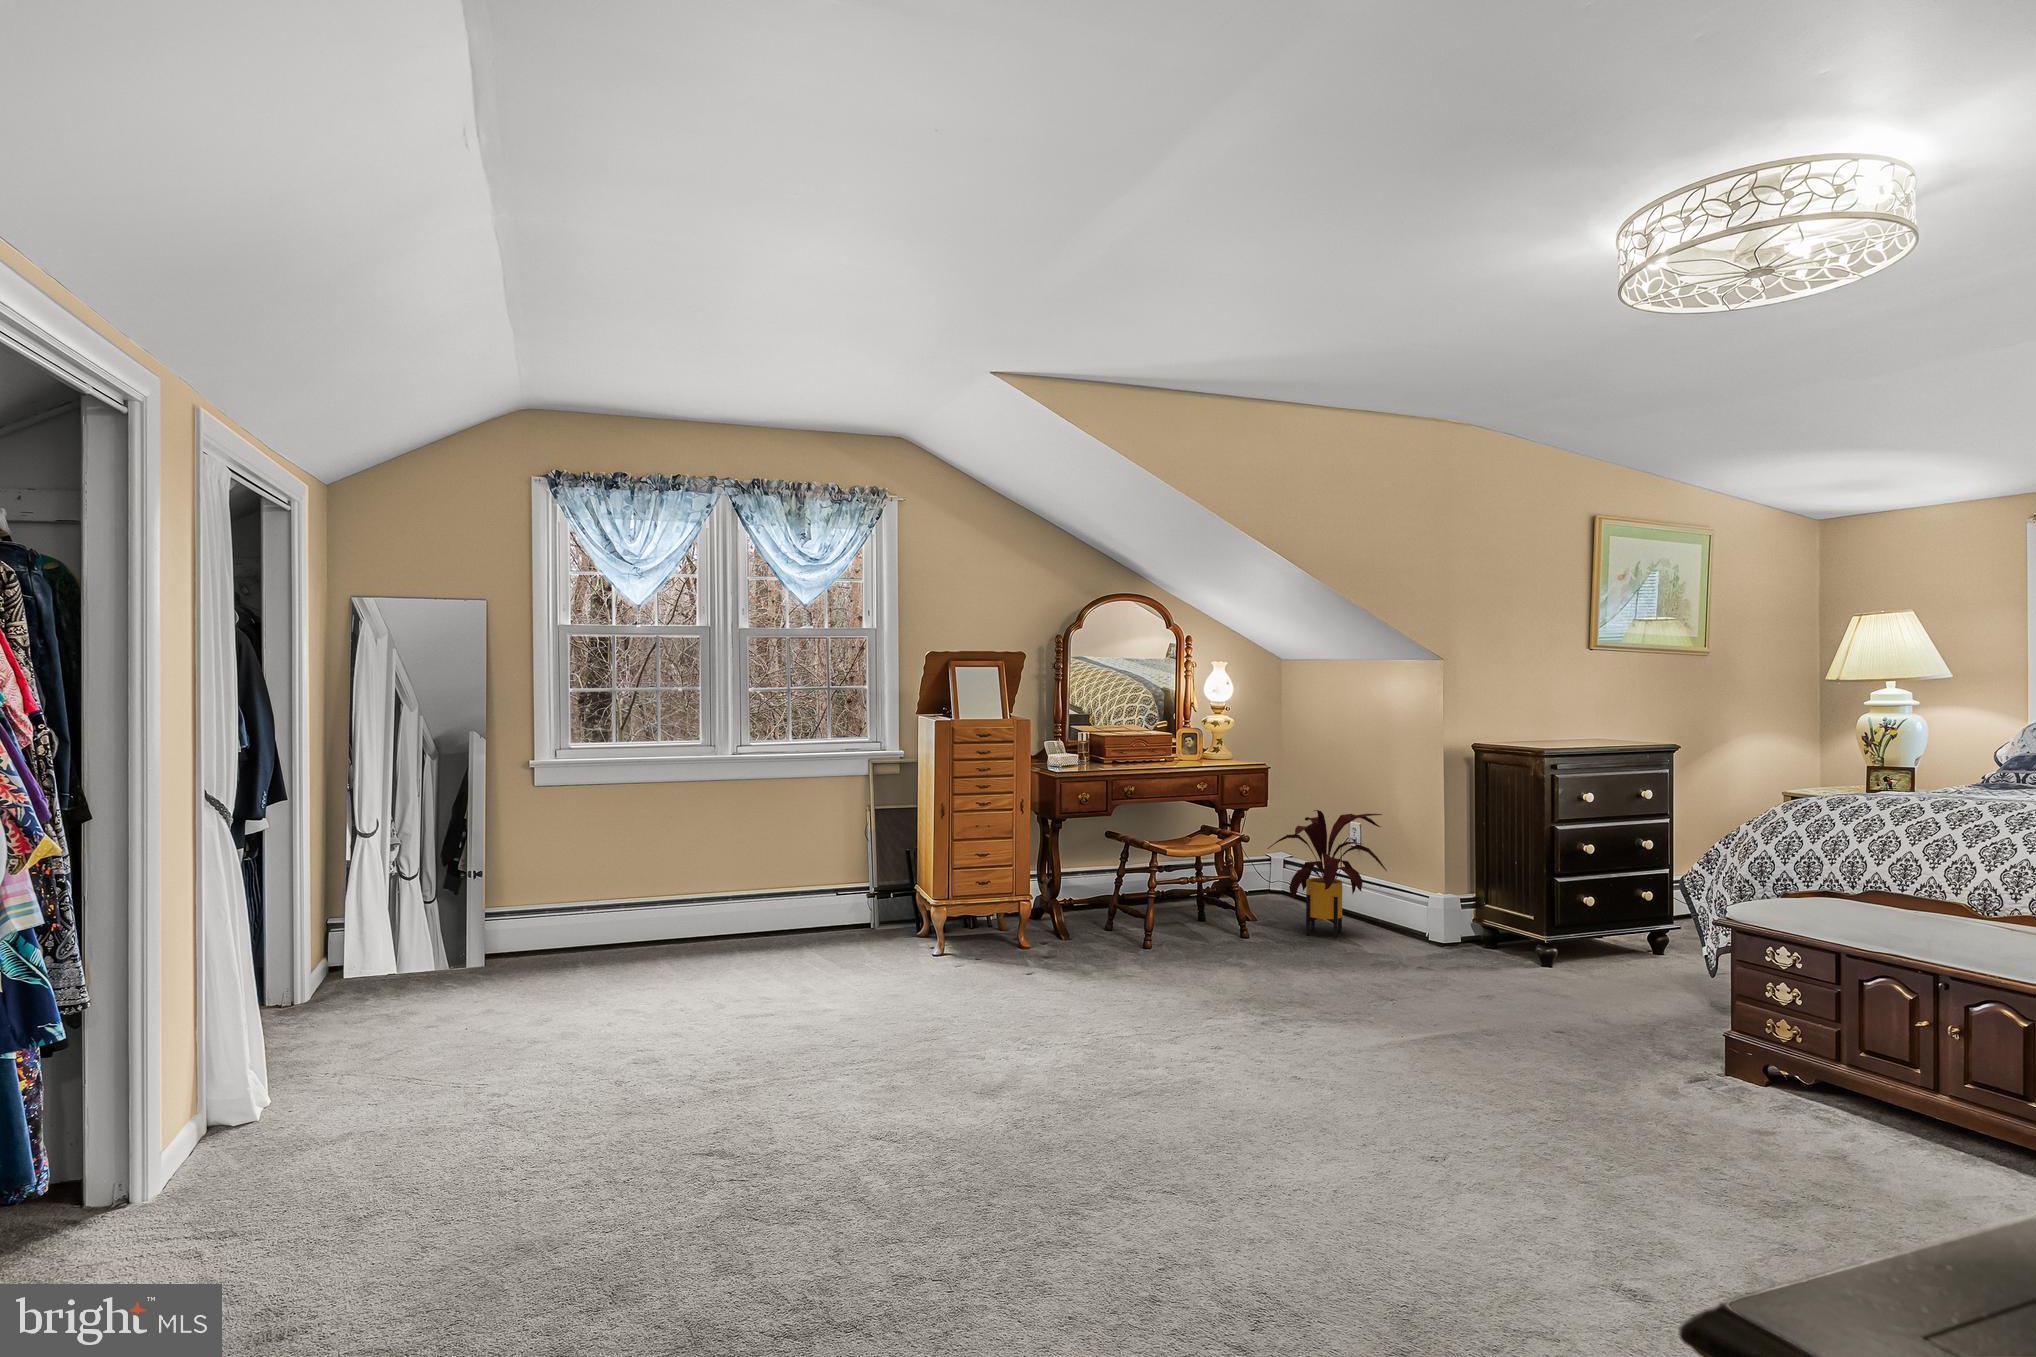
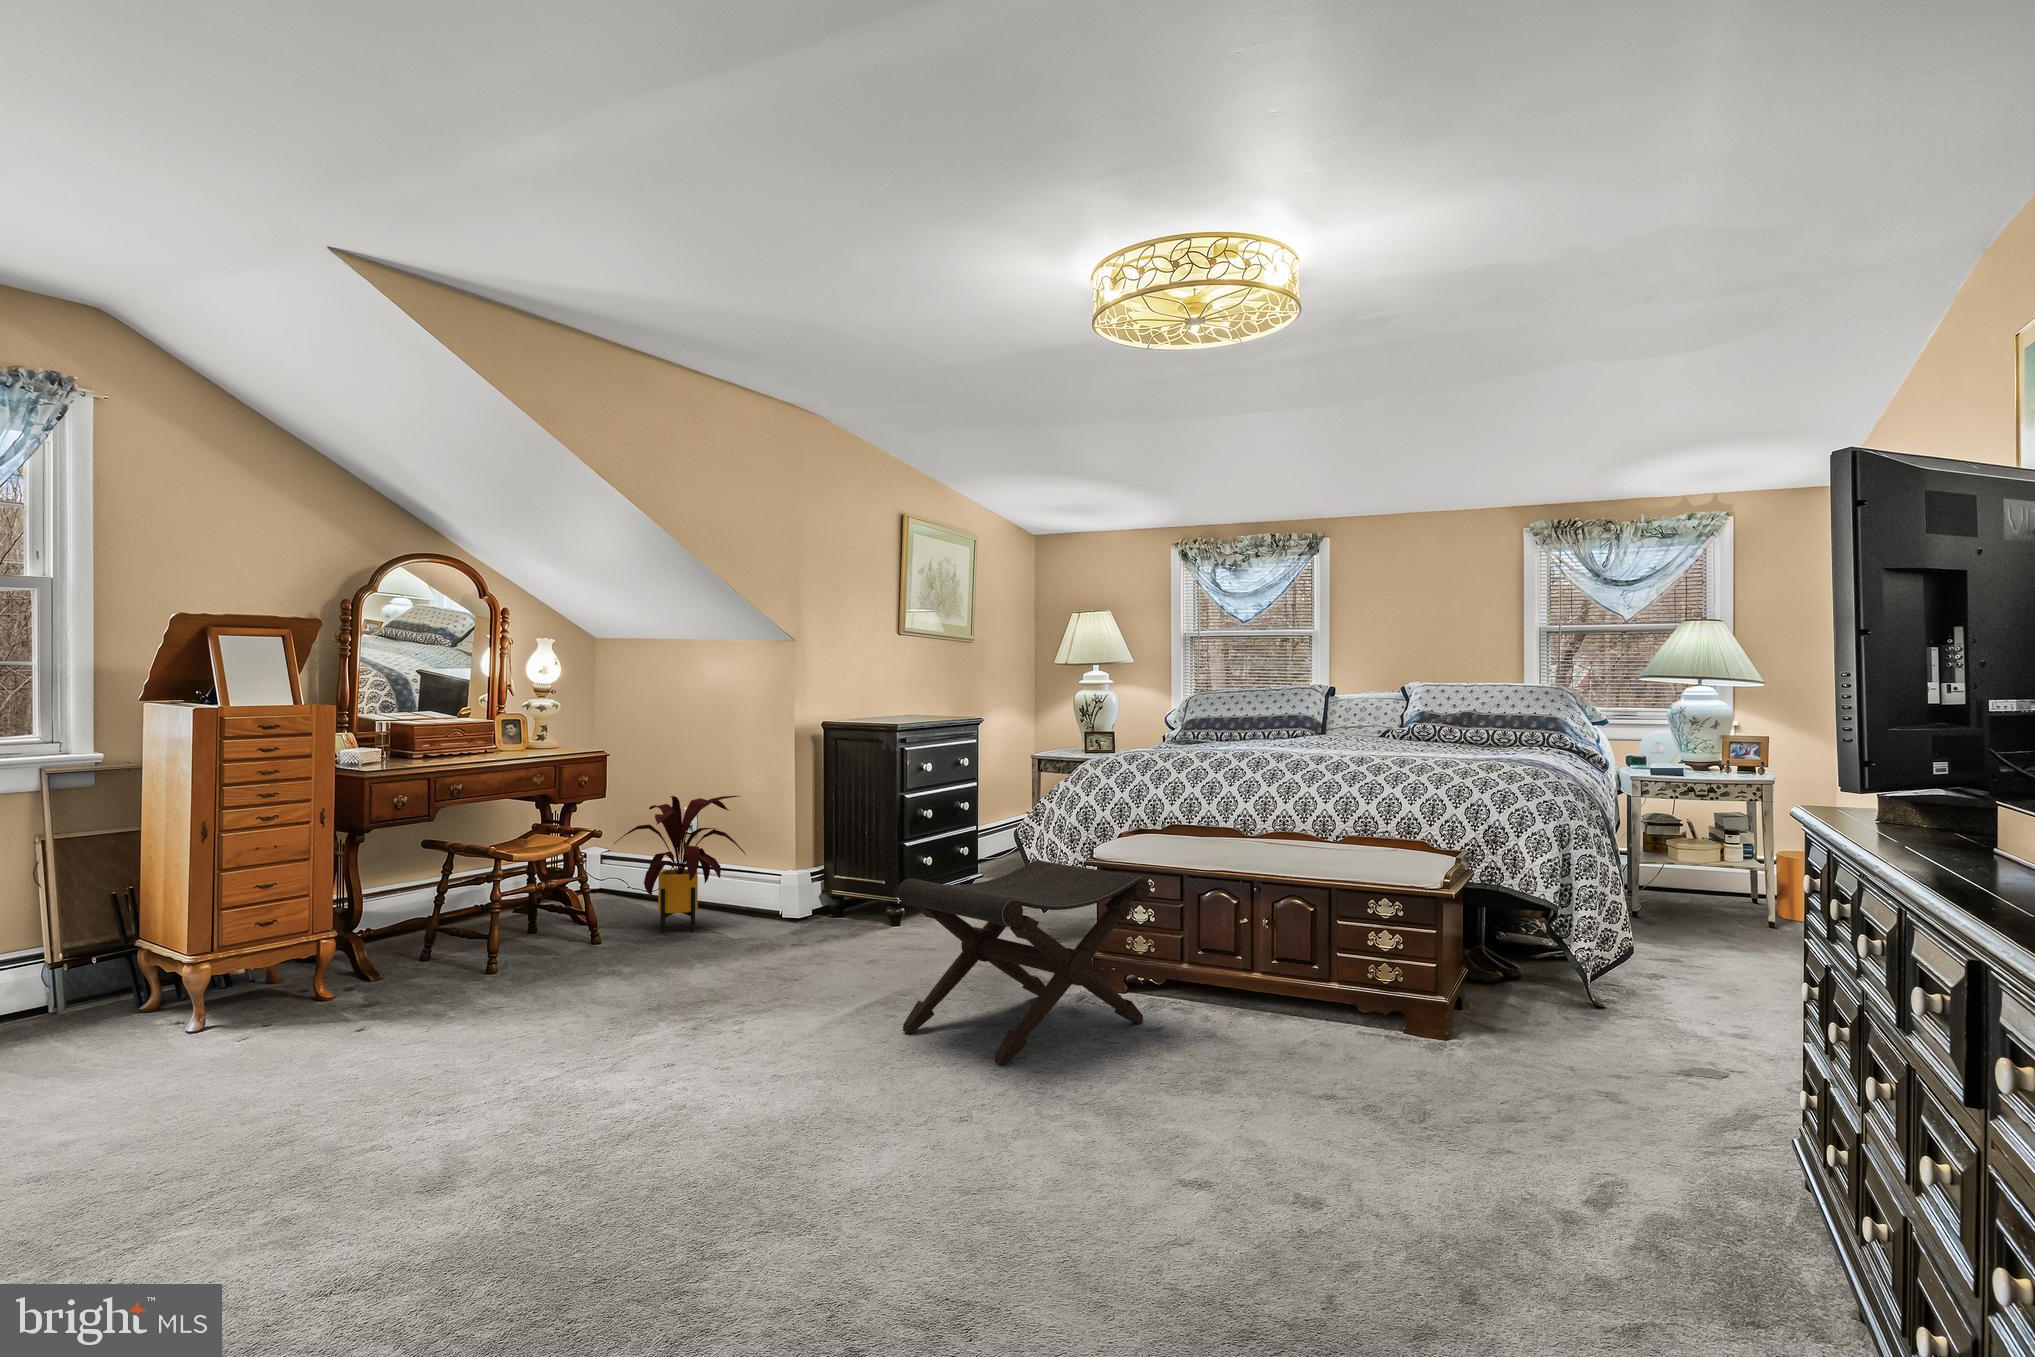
footstool: none [1454,912,1760,1124] -> present [898,860,1150,1064]

